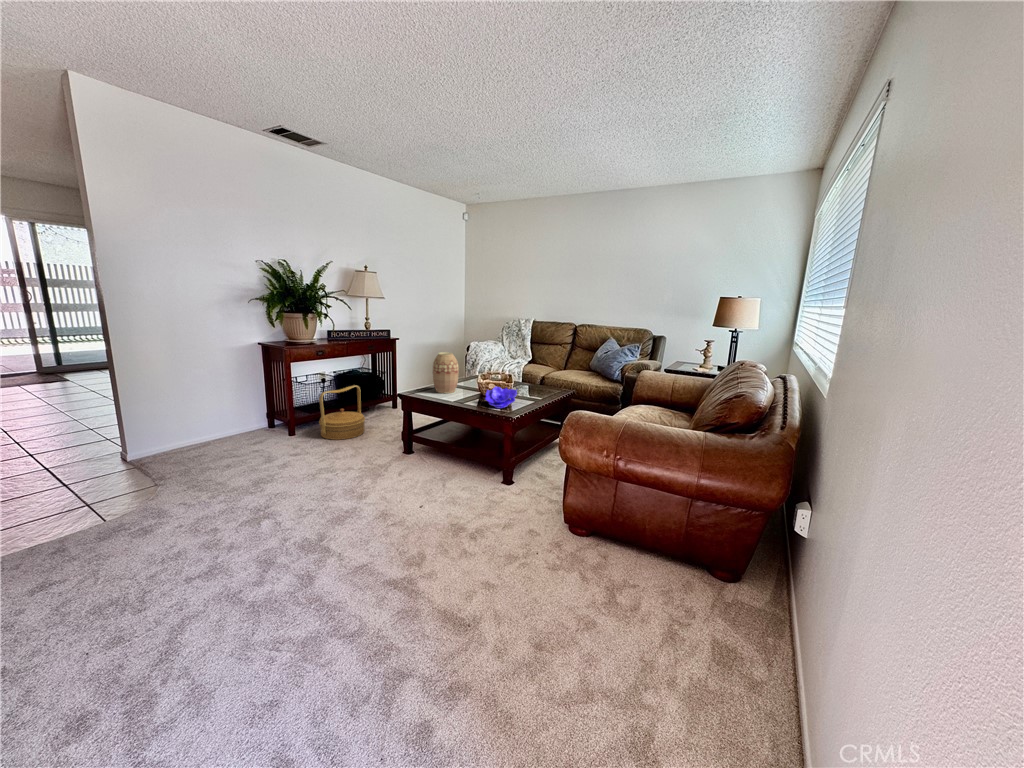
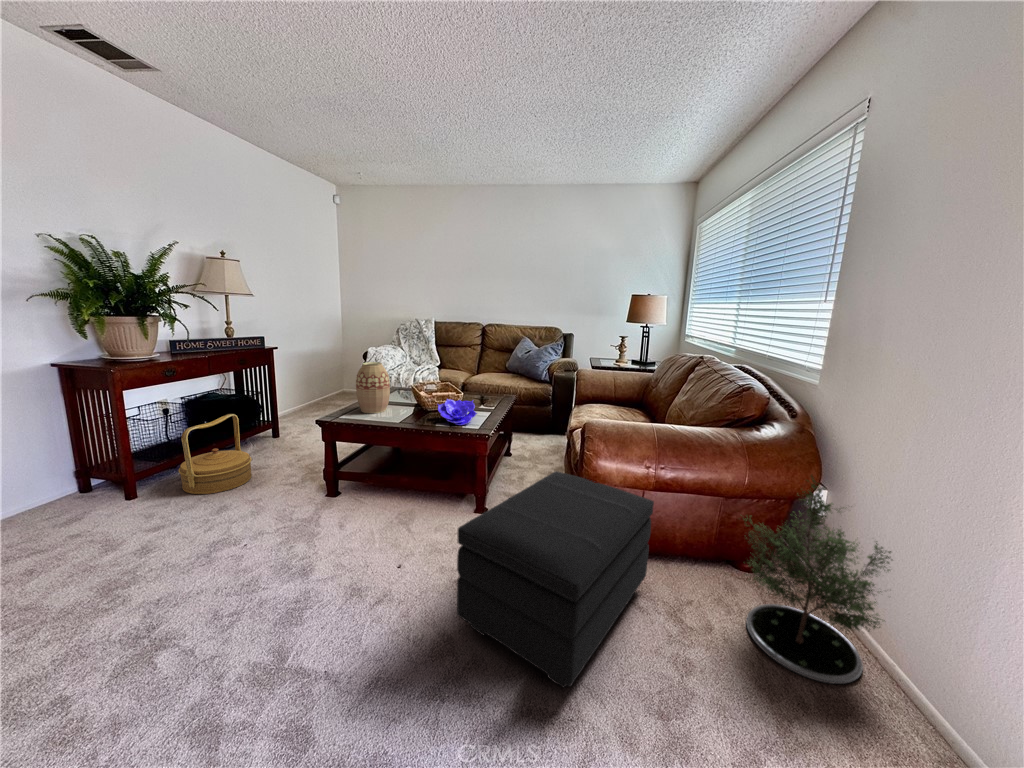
footstool: none [430,453,608,609] -> present [457,471,654,687]
potted tree: none [662,478,797,688] -> present [744,475,891,684]

